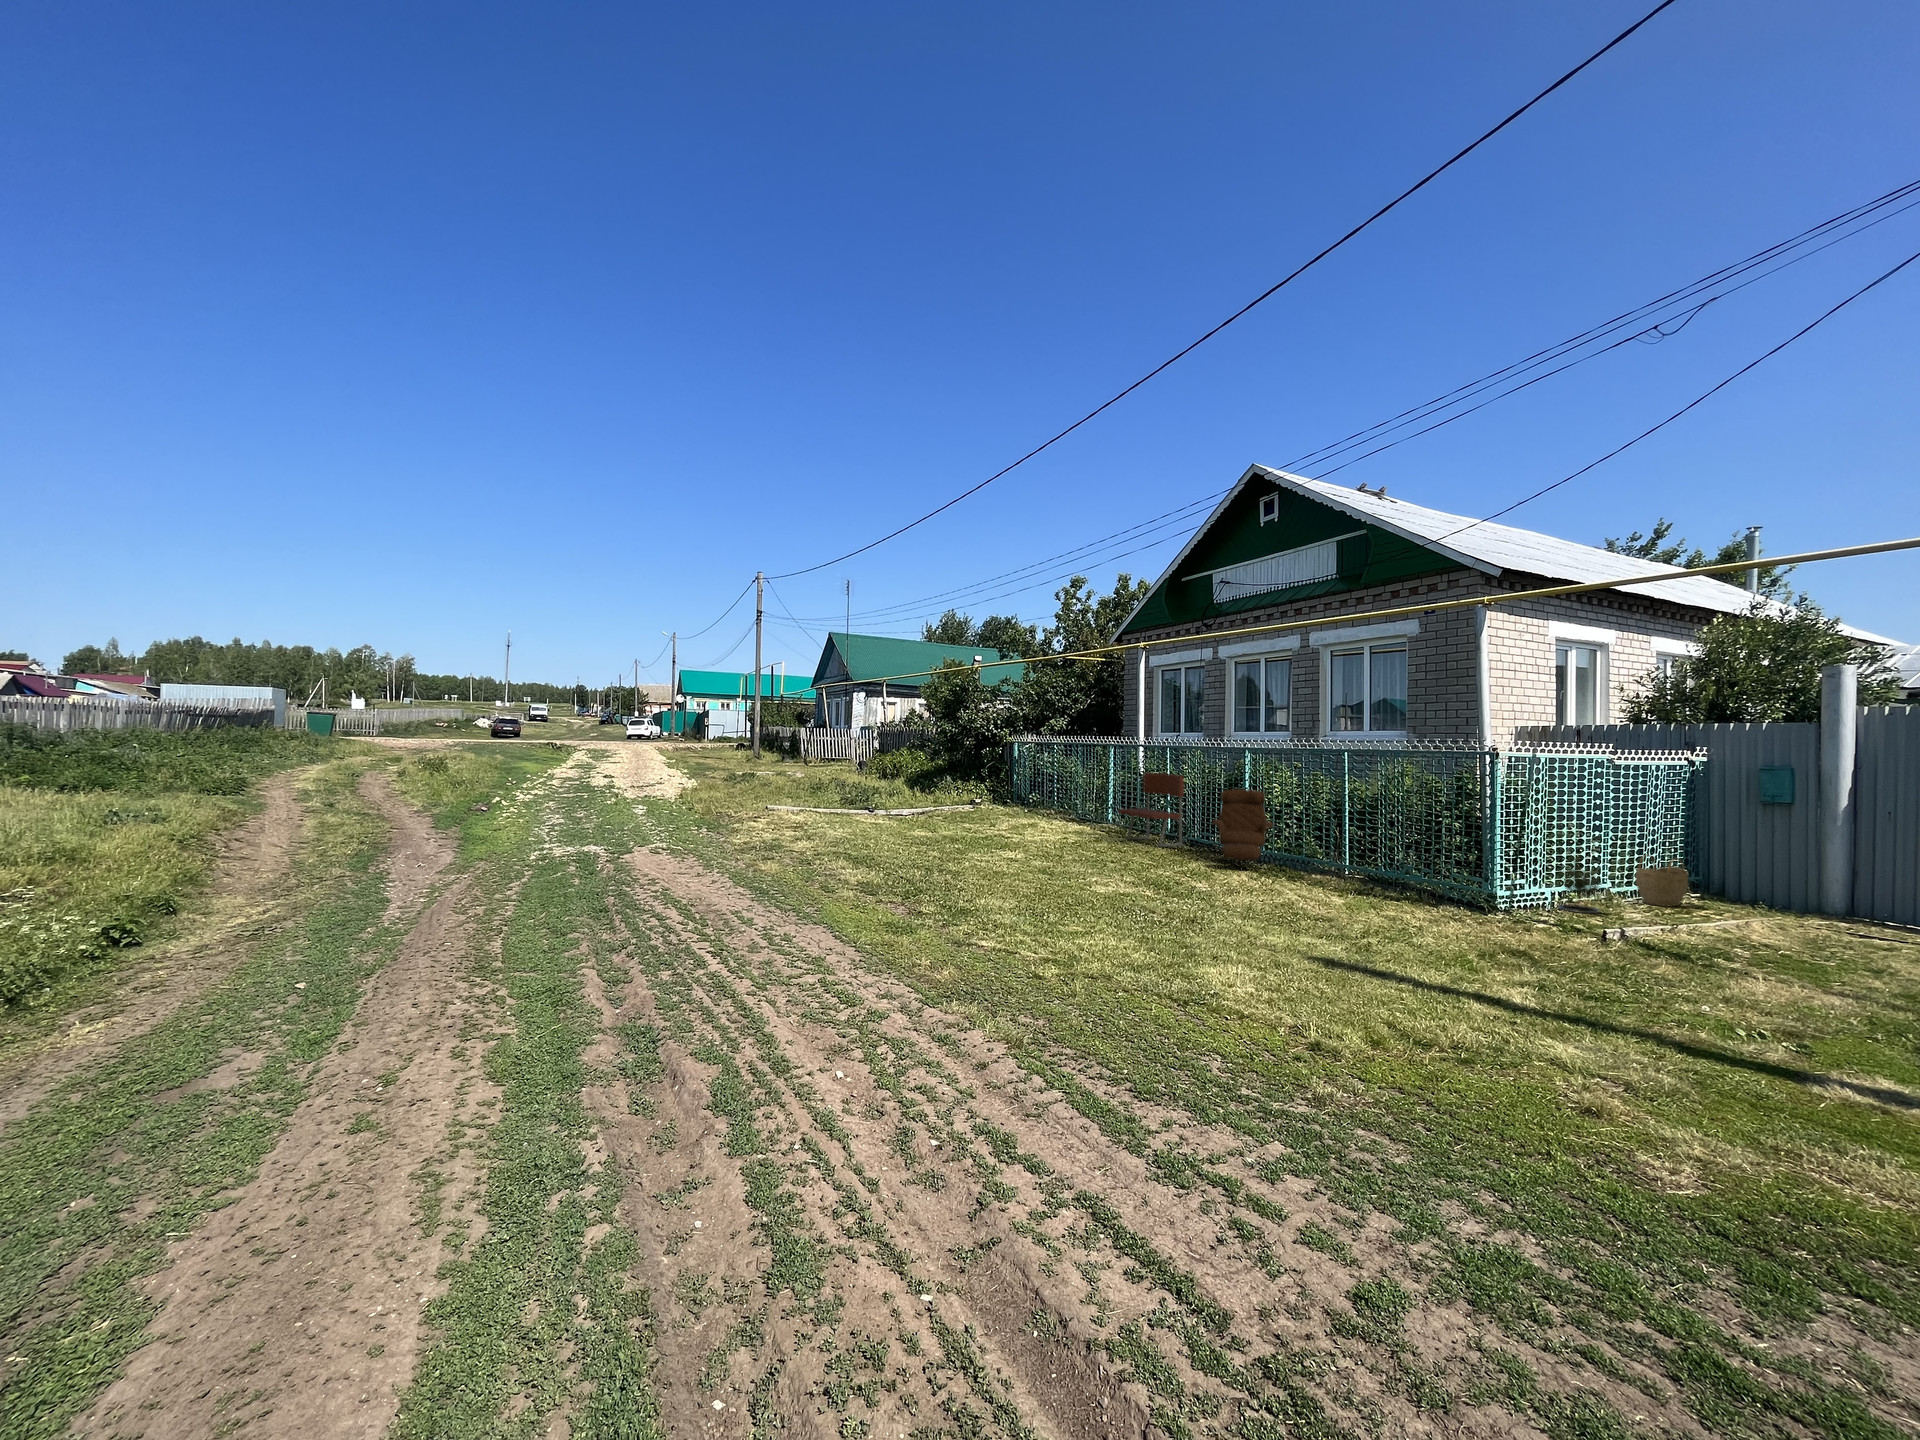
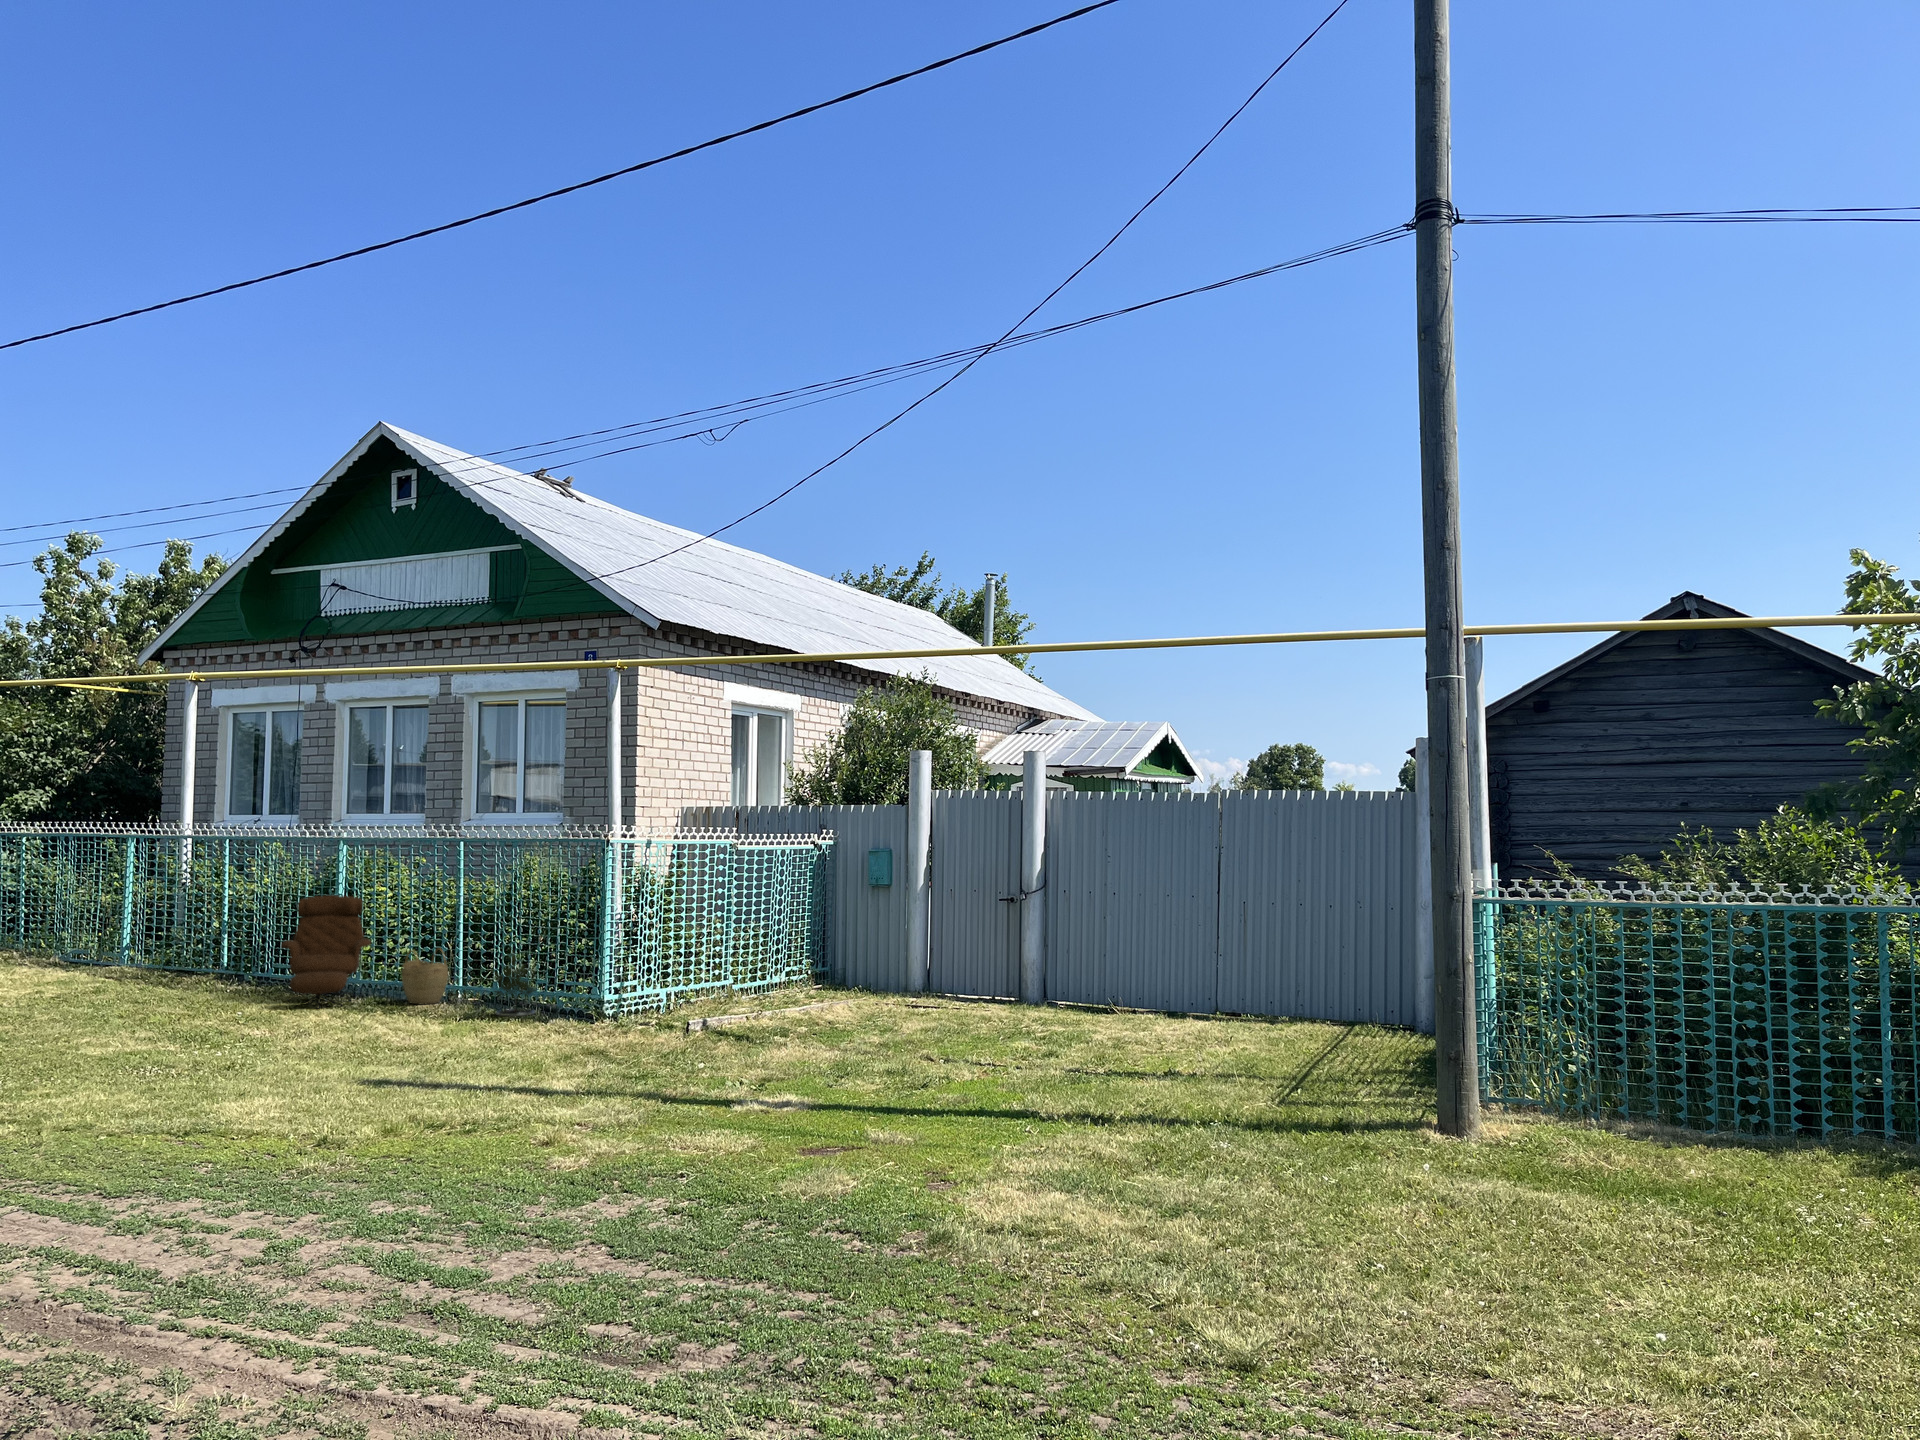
bench: present [1118,772,1184,847] -> none [134,877,248,991]
potted tree: present [1558,857,1602,913] -> present [495,947,536,1016]
woven basket: present [1636,857,1688,907] -> present [402,948,448,1004]

